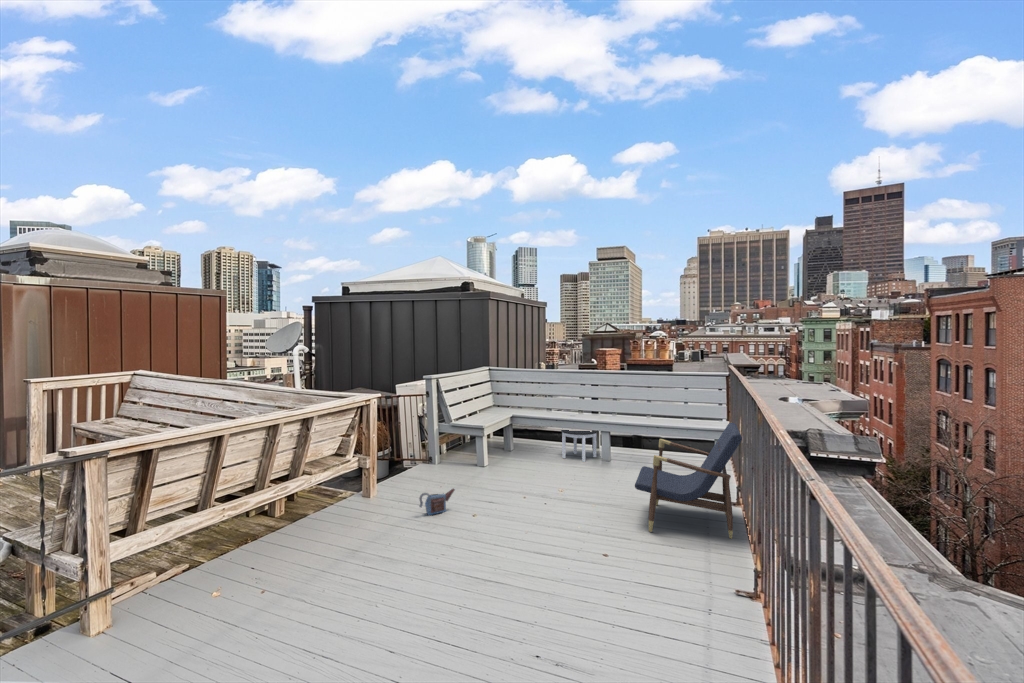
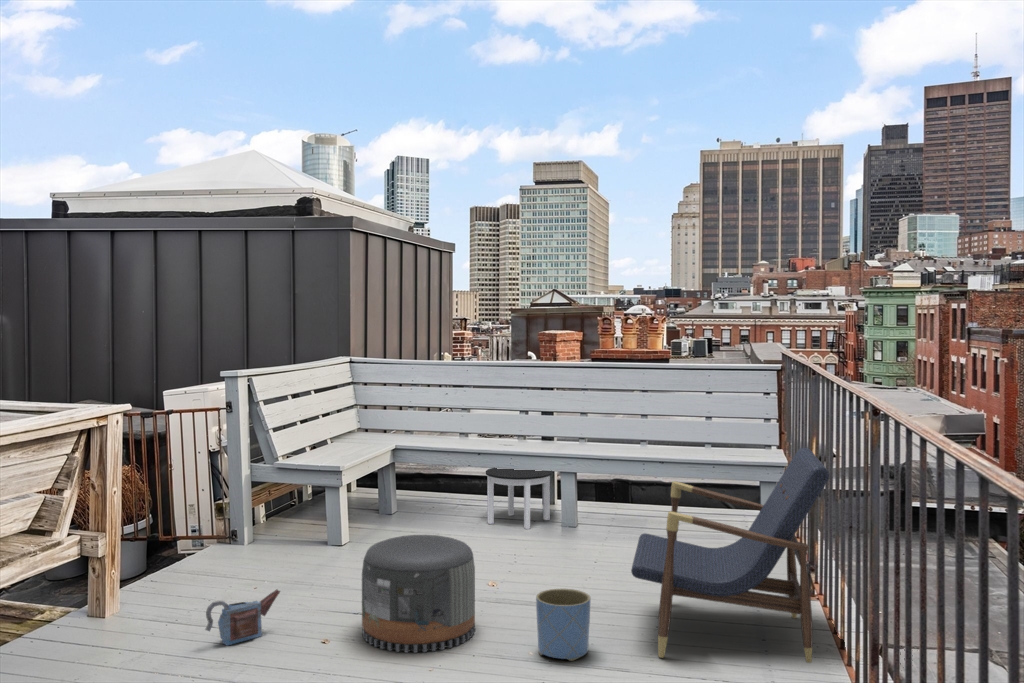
pouf: none [496,463,553,523] -> present [362,535,475,653]
planter: none [584,494,613,531] -> present [536,589,591,661]

